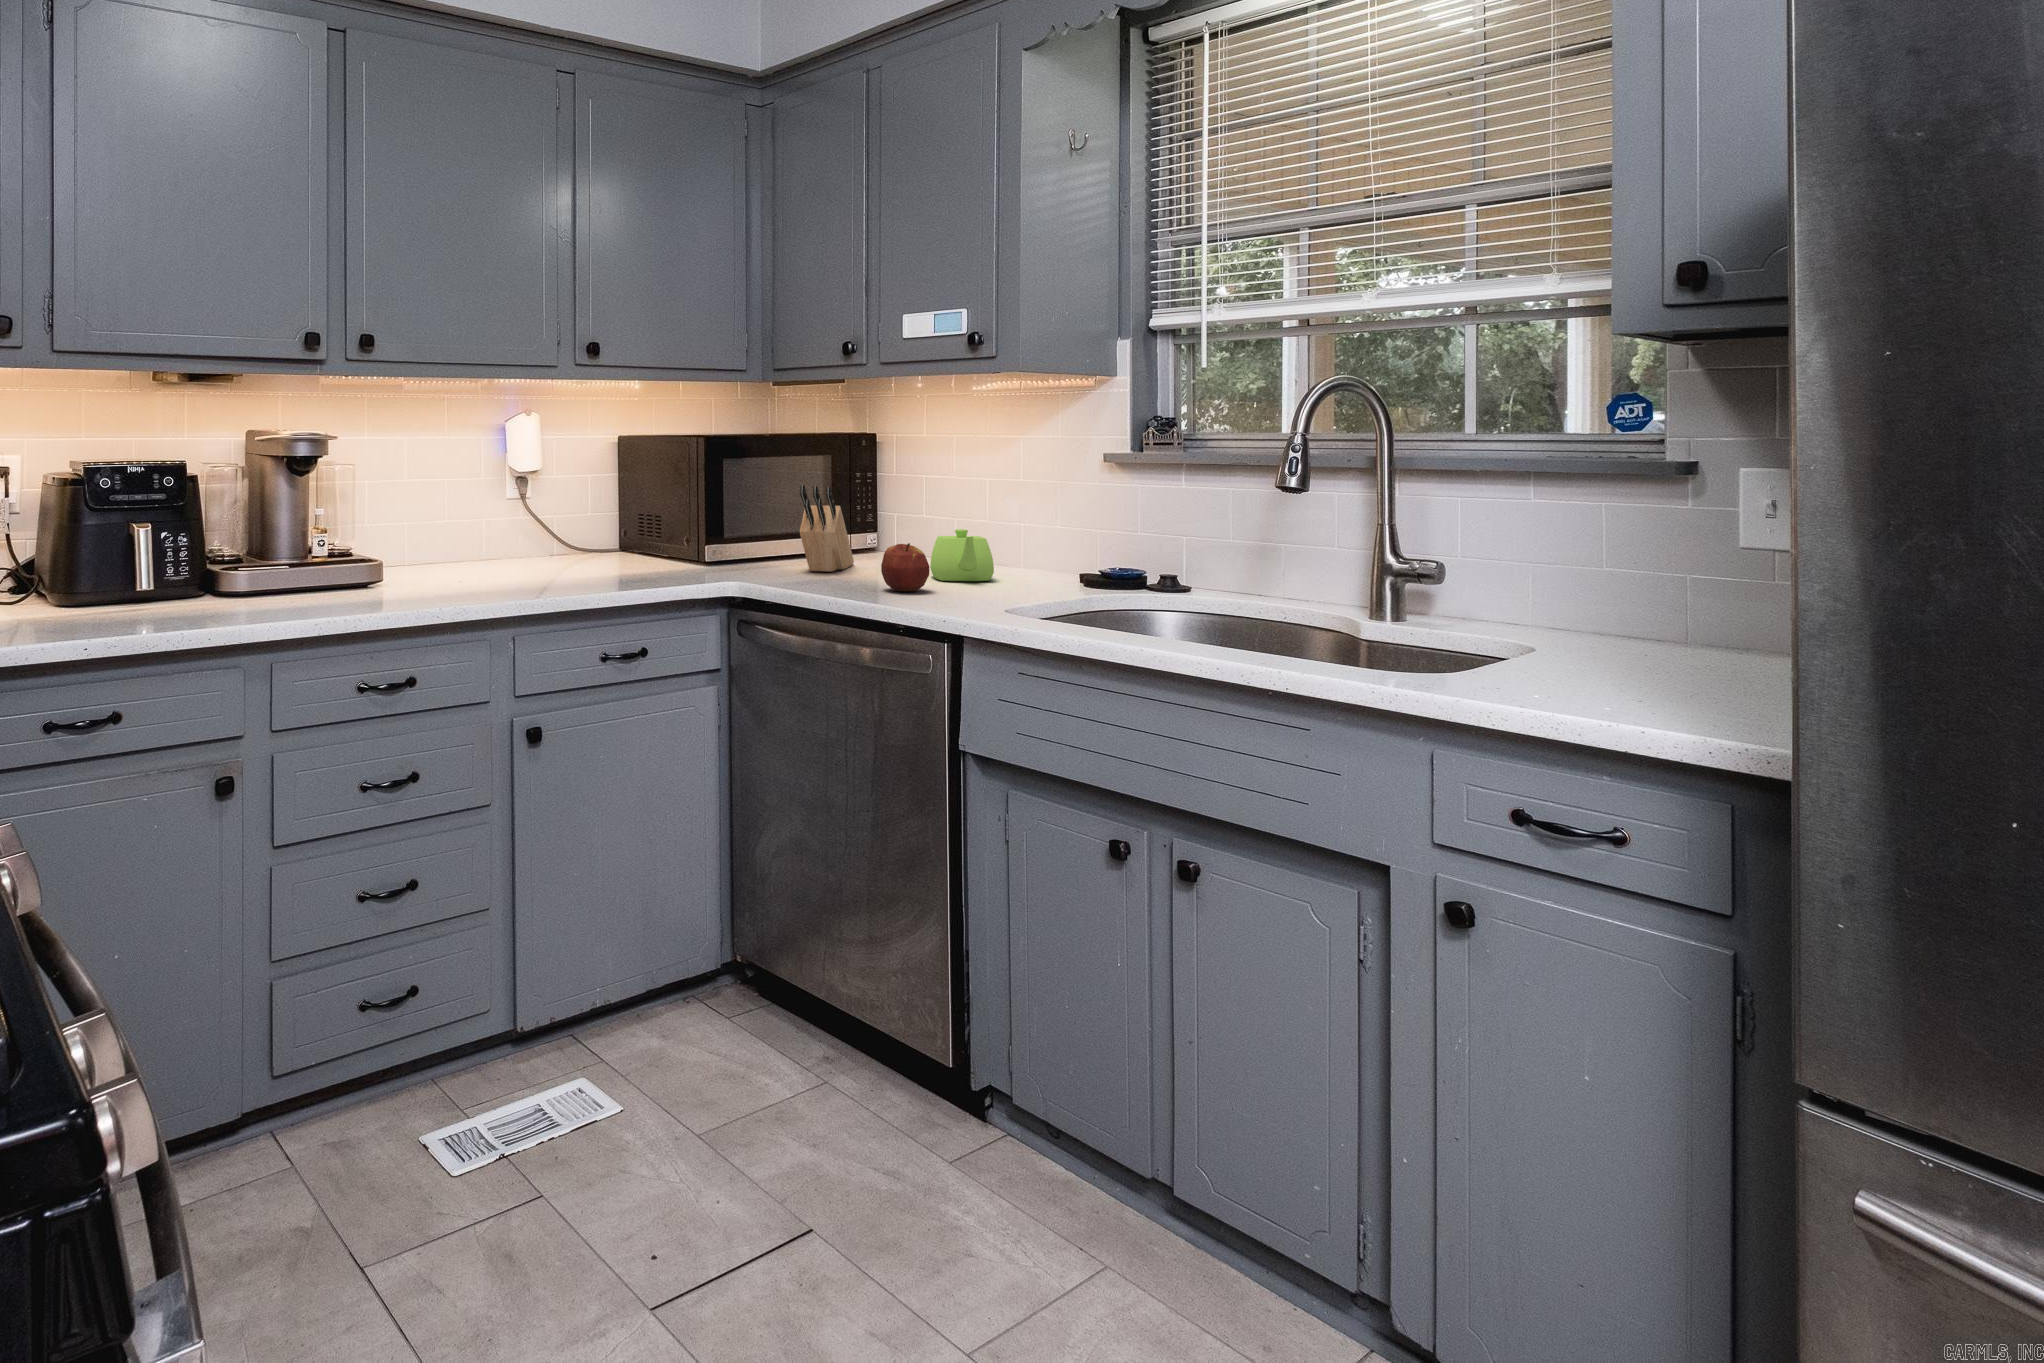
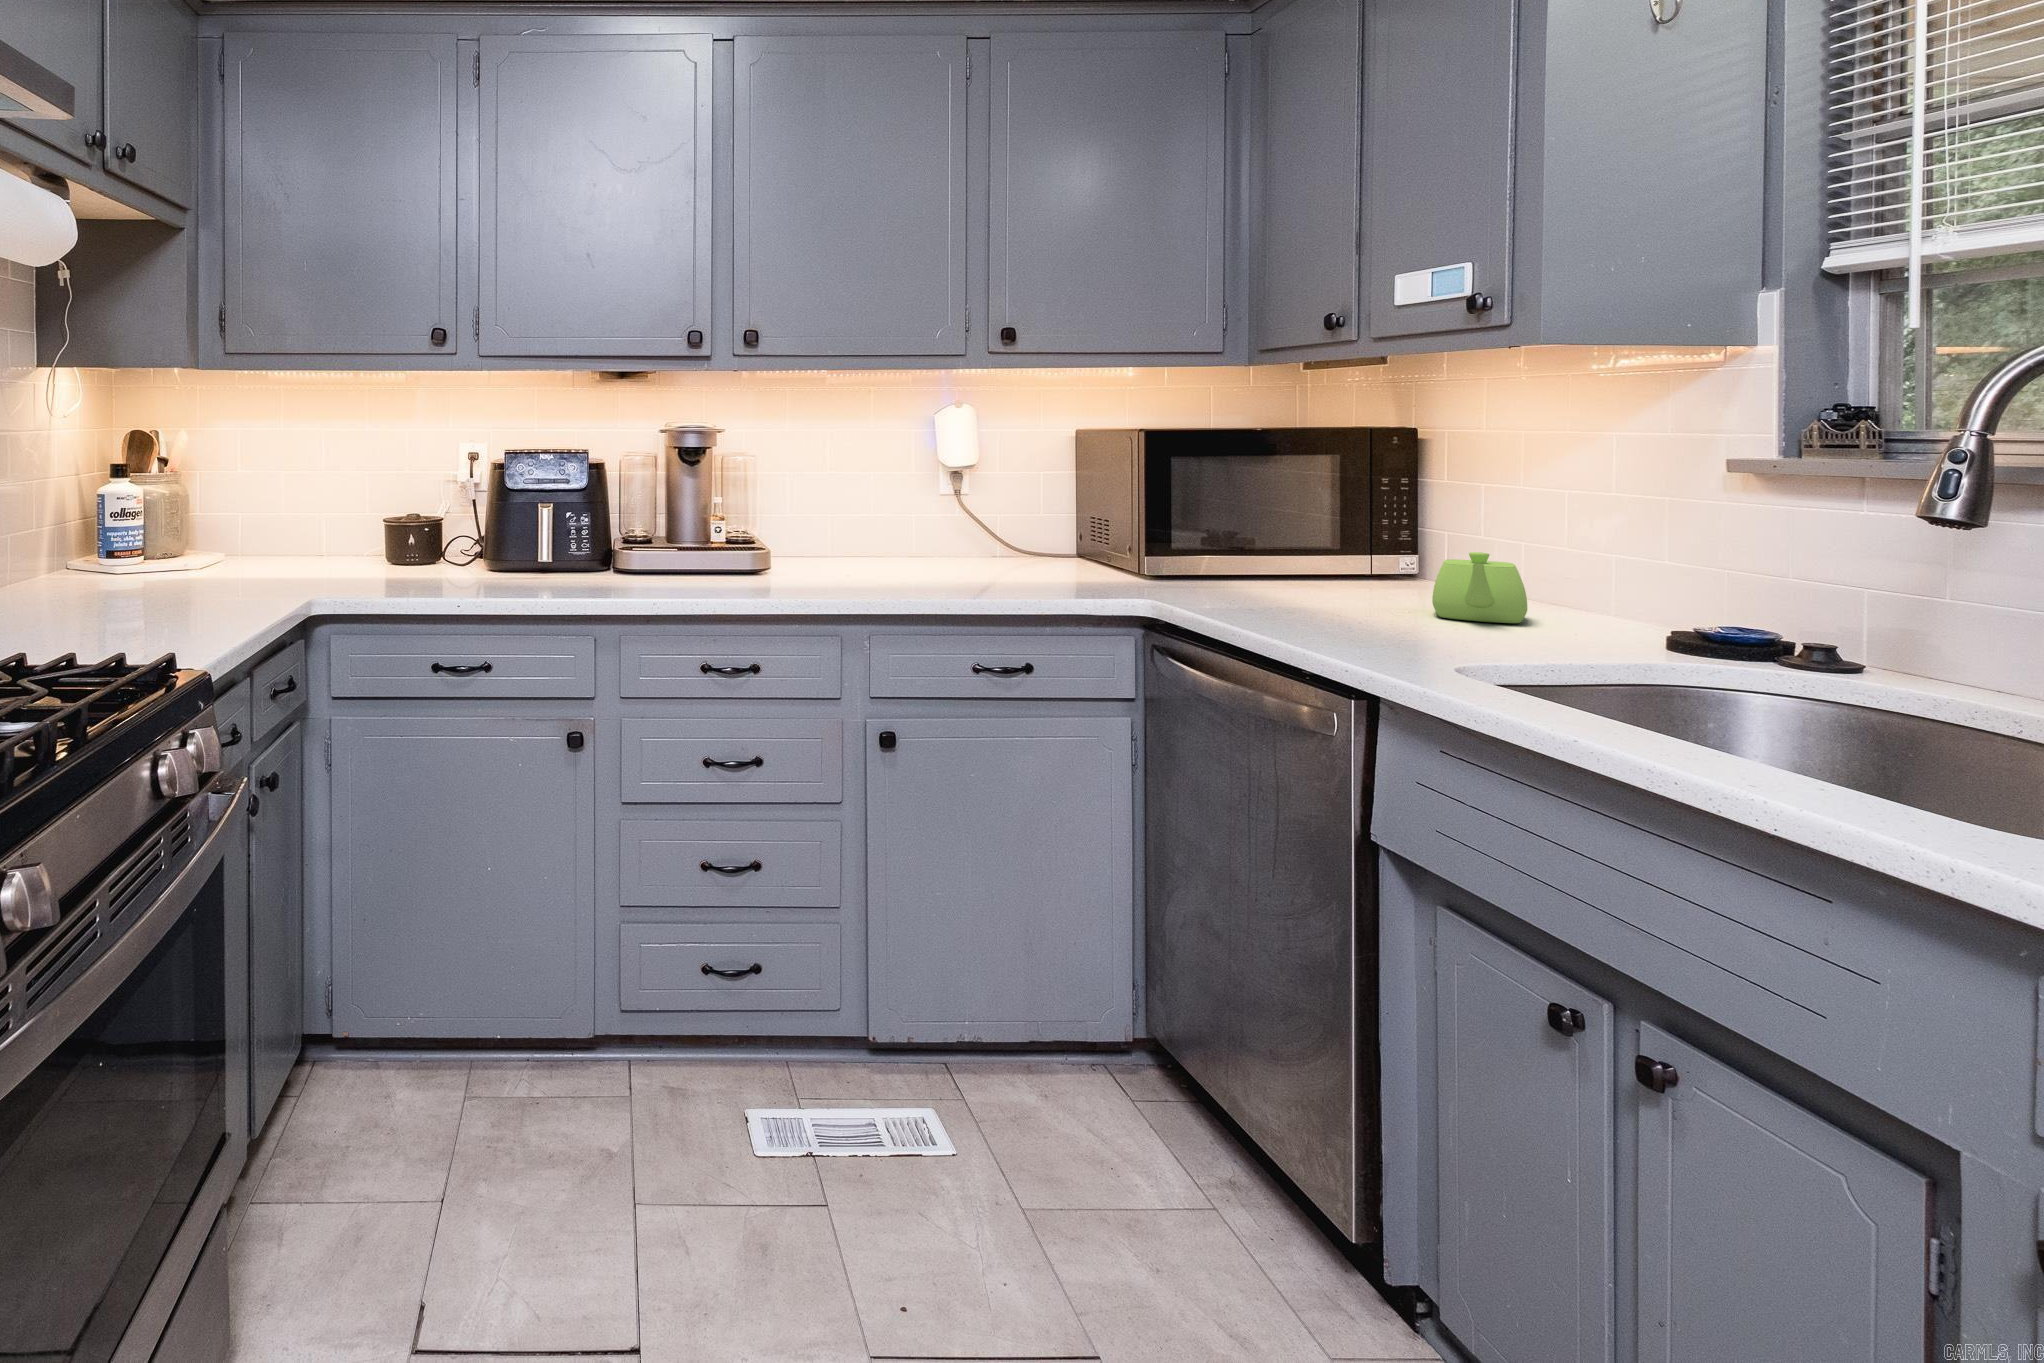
knife block: present [800,485,854,572] -> none [1252,487,1348,593]
apple: present [881,543,929,591] -> none [1327,567,1398,628]

